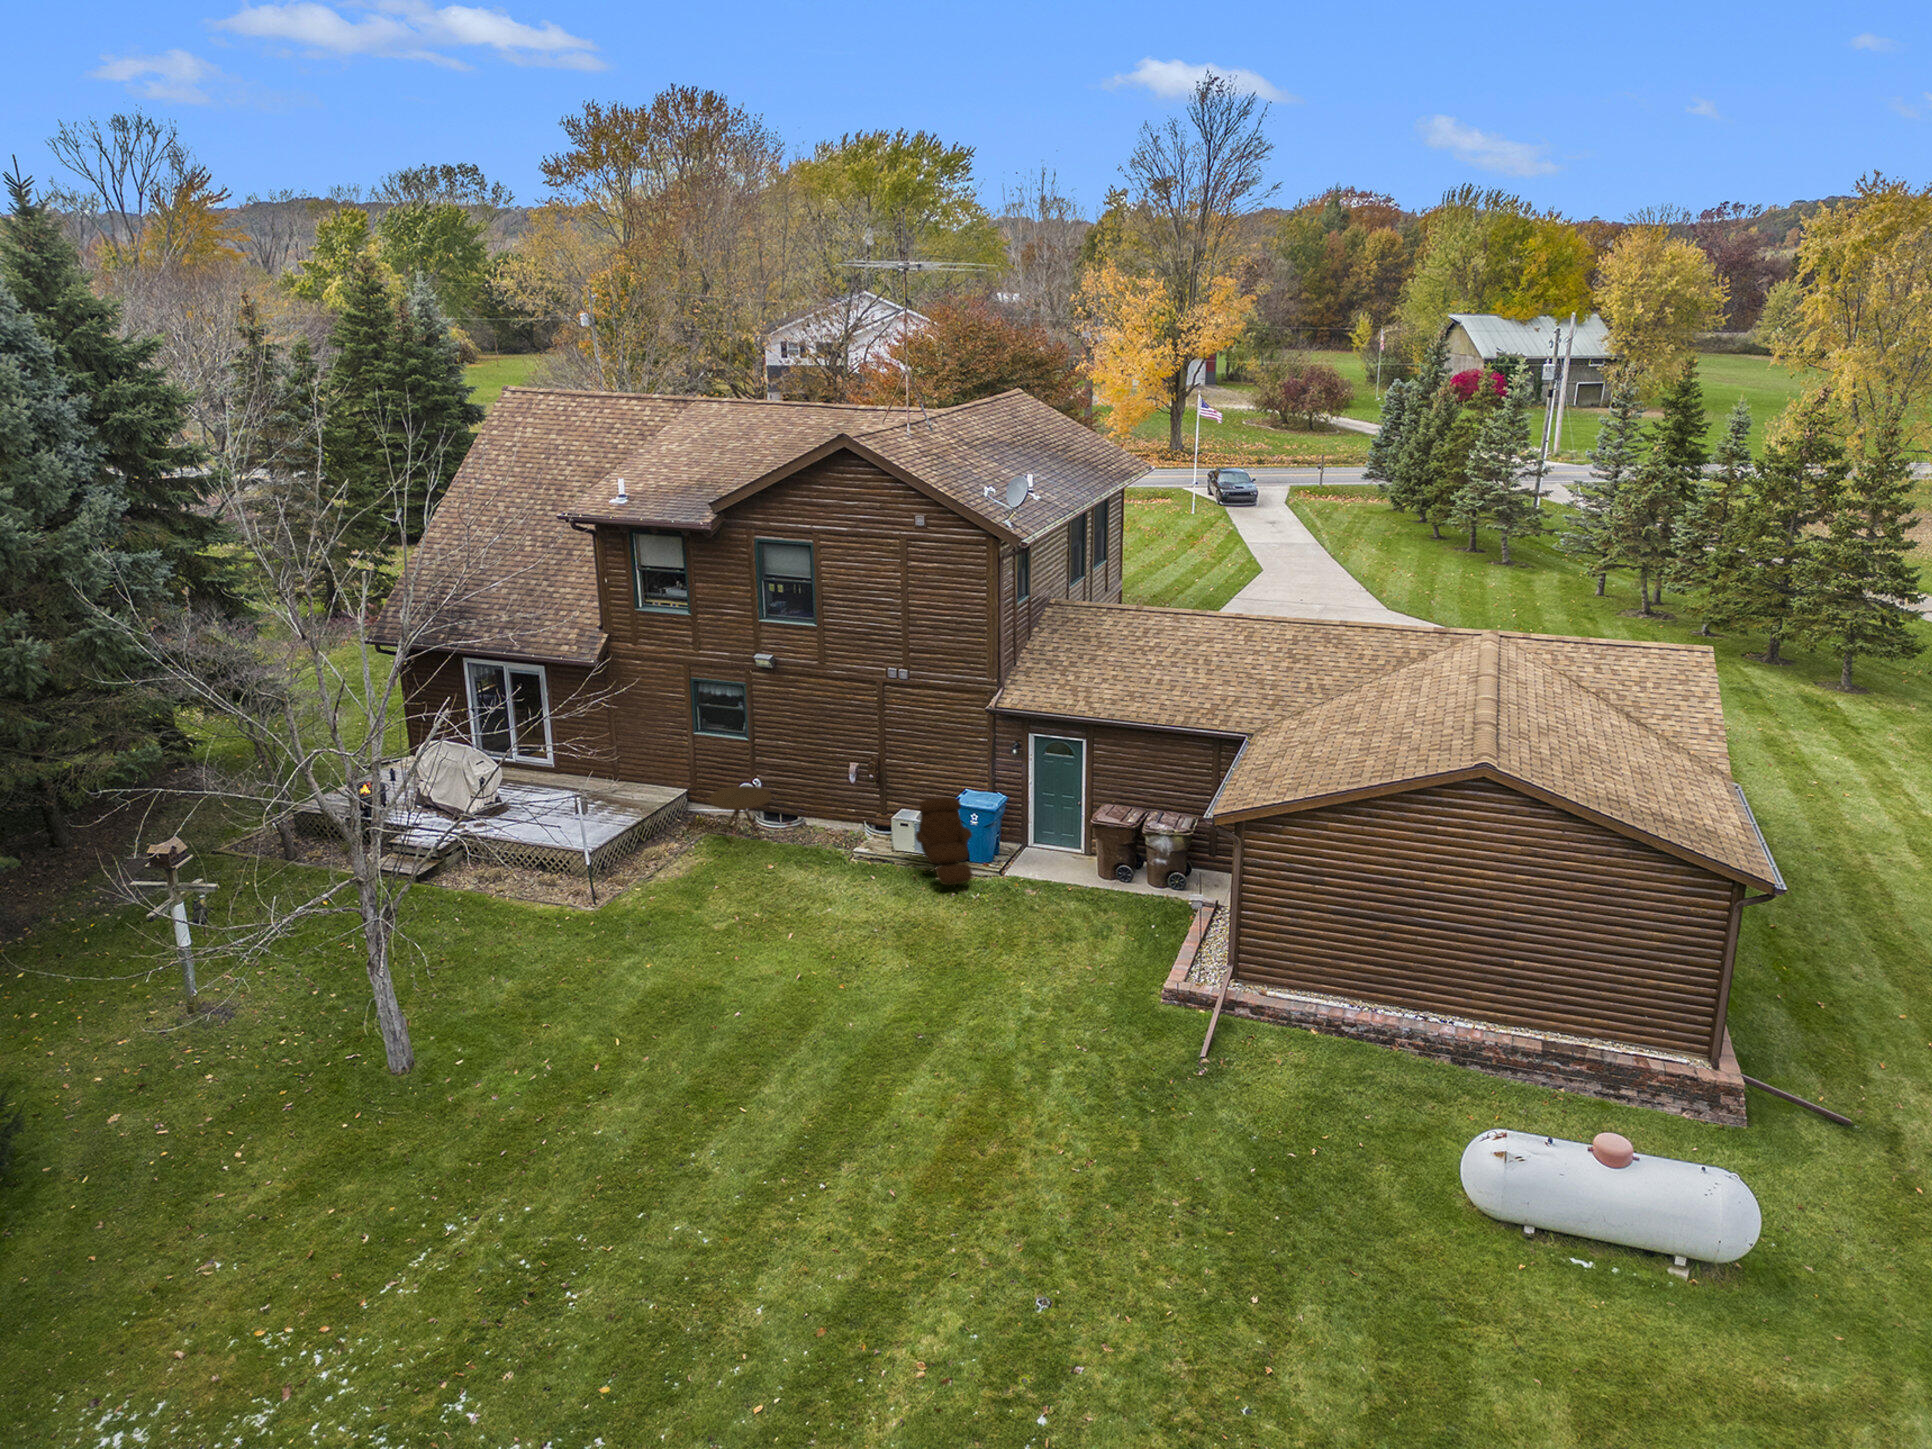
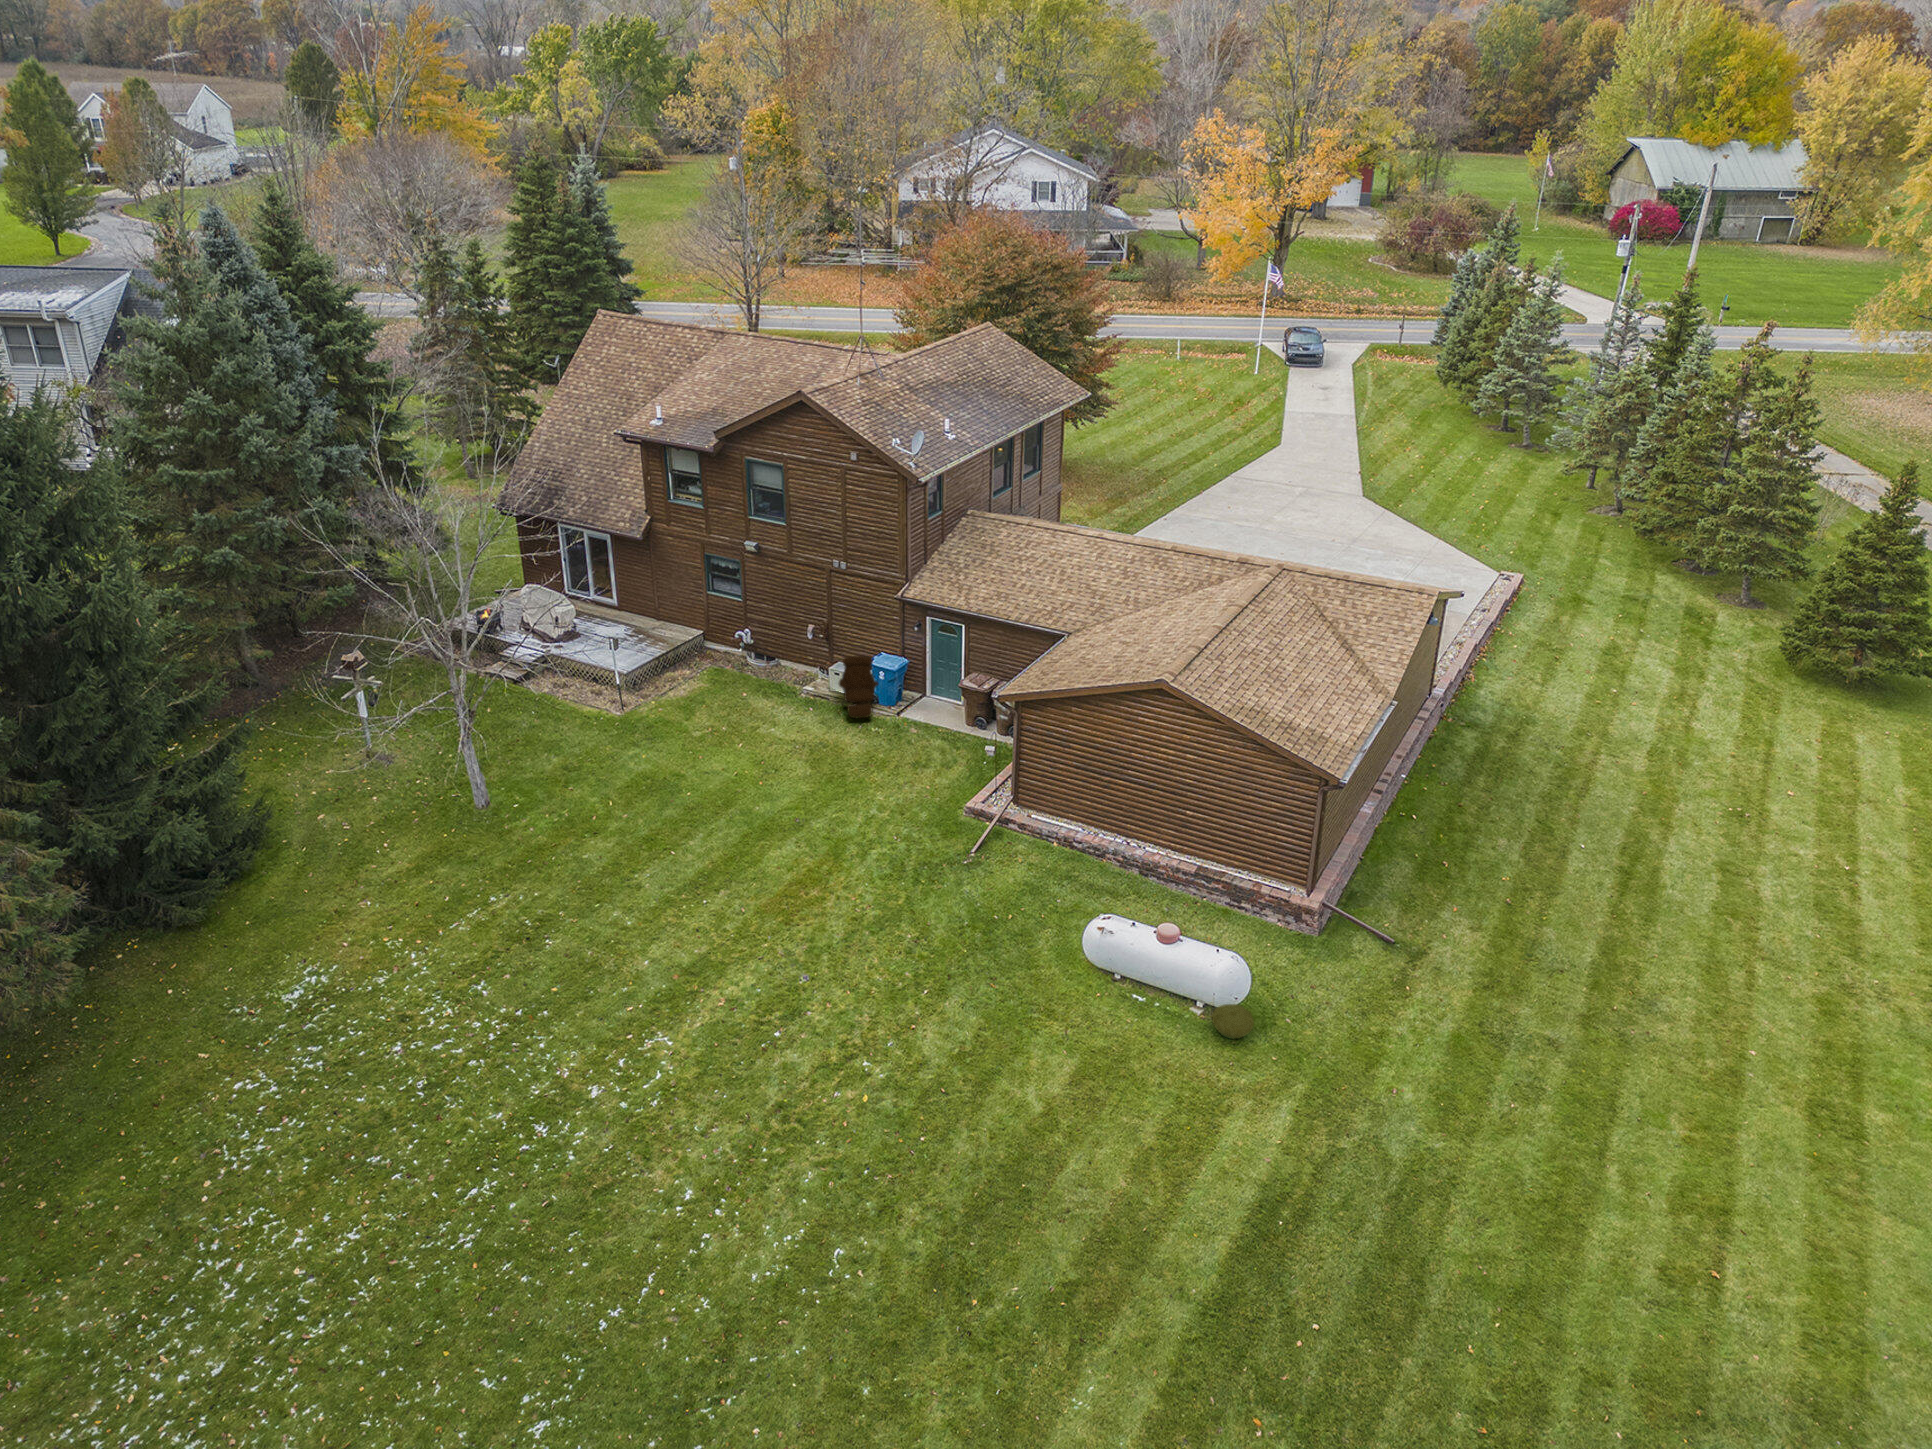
round table: present [709,786,772,842] -> none [708,633,752,674]
basket: none [1705,1249,1779,1308] -> present [1212,1004,1254,1039]

